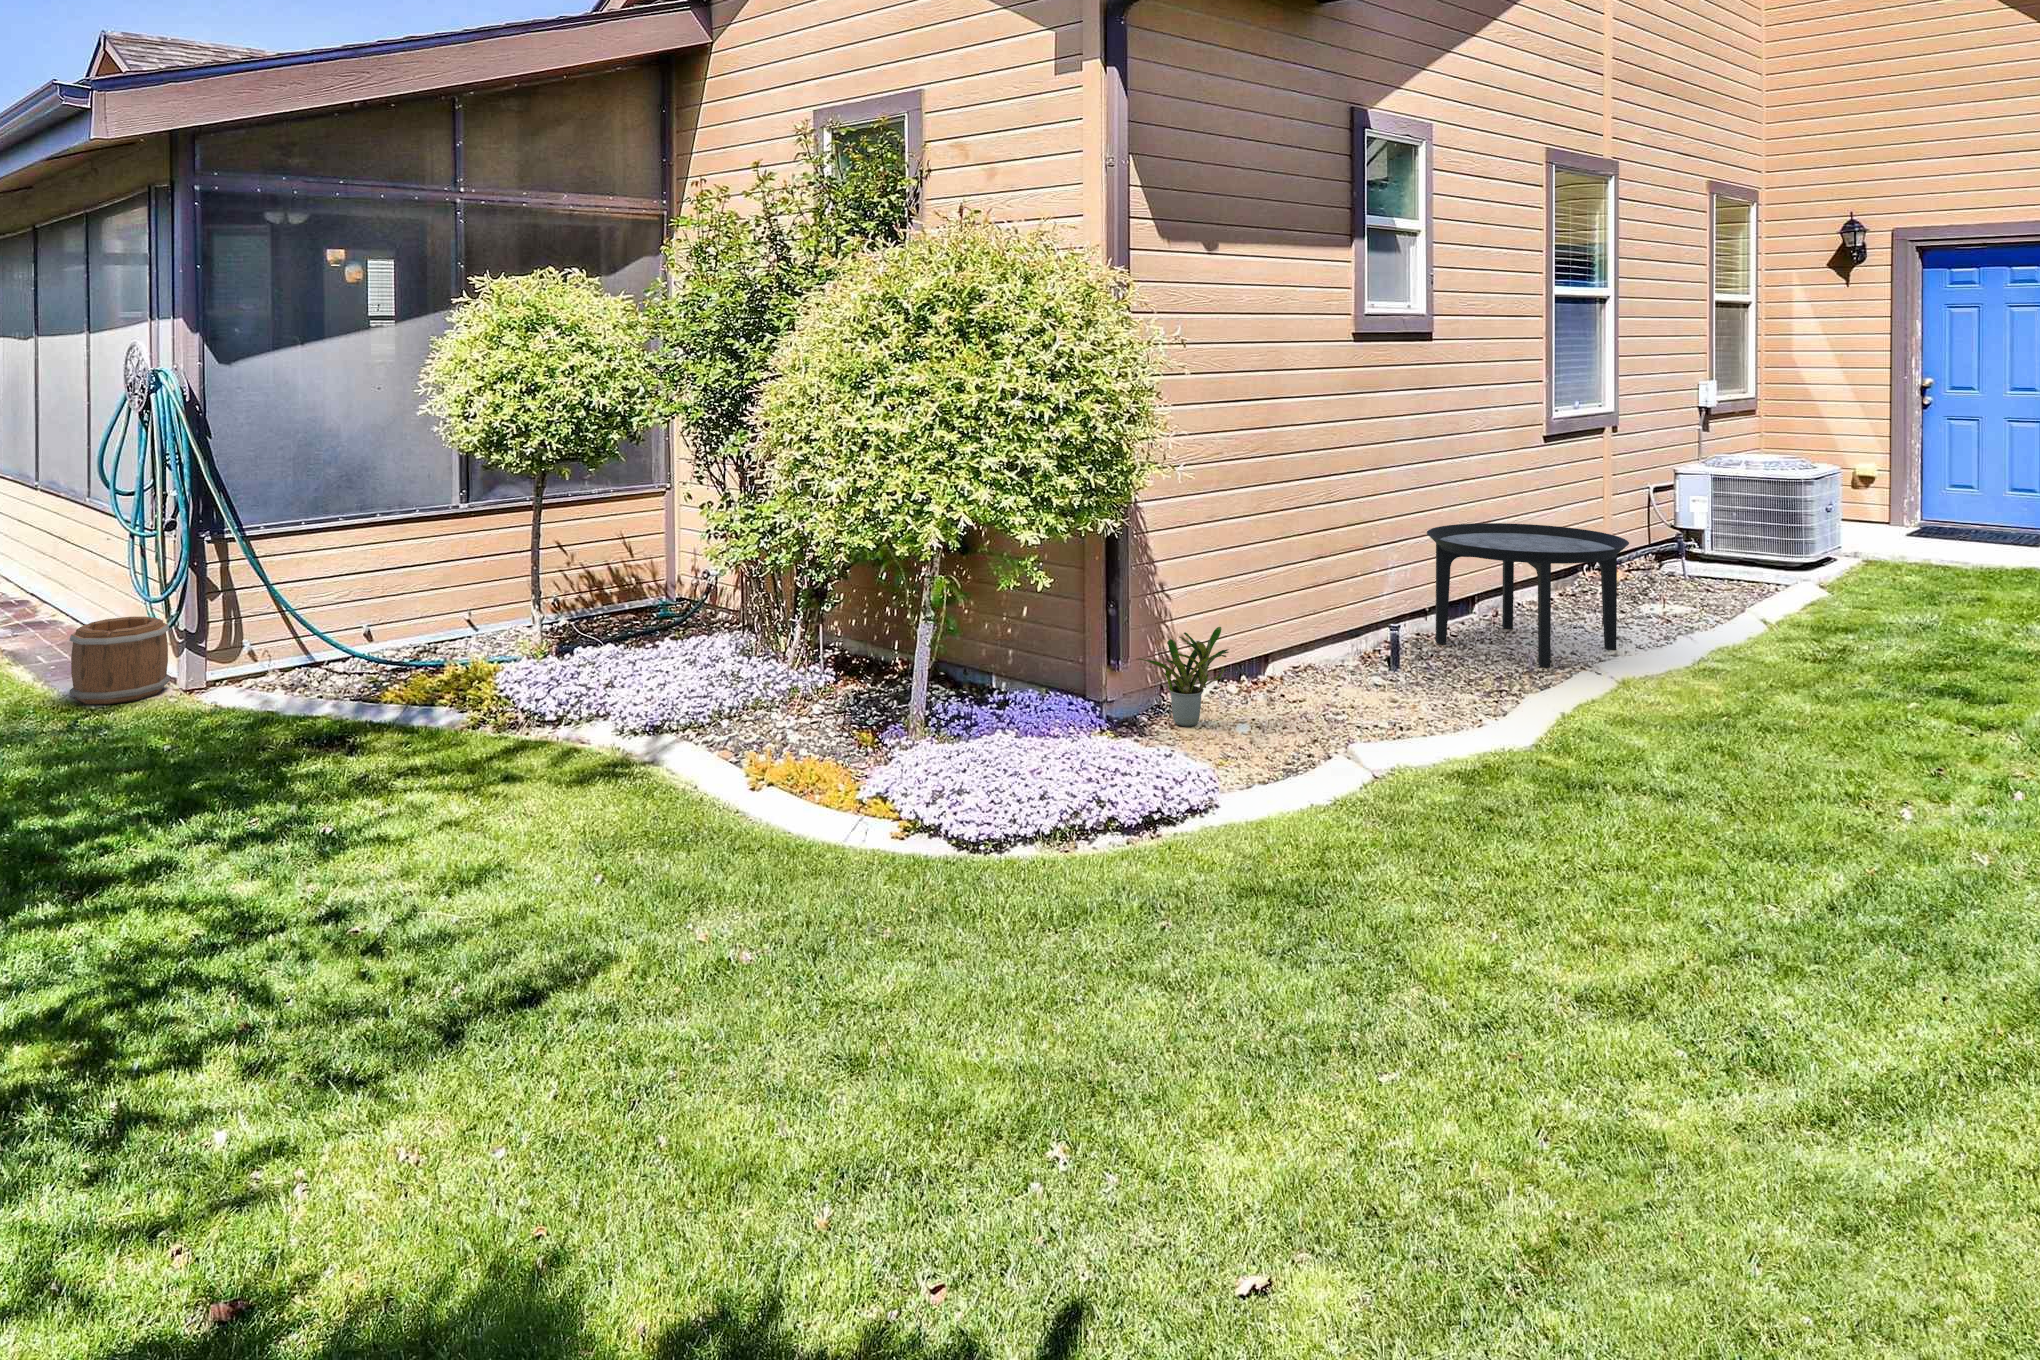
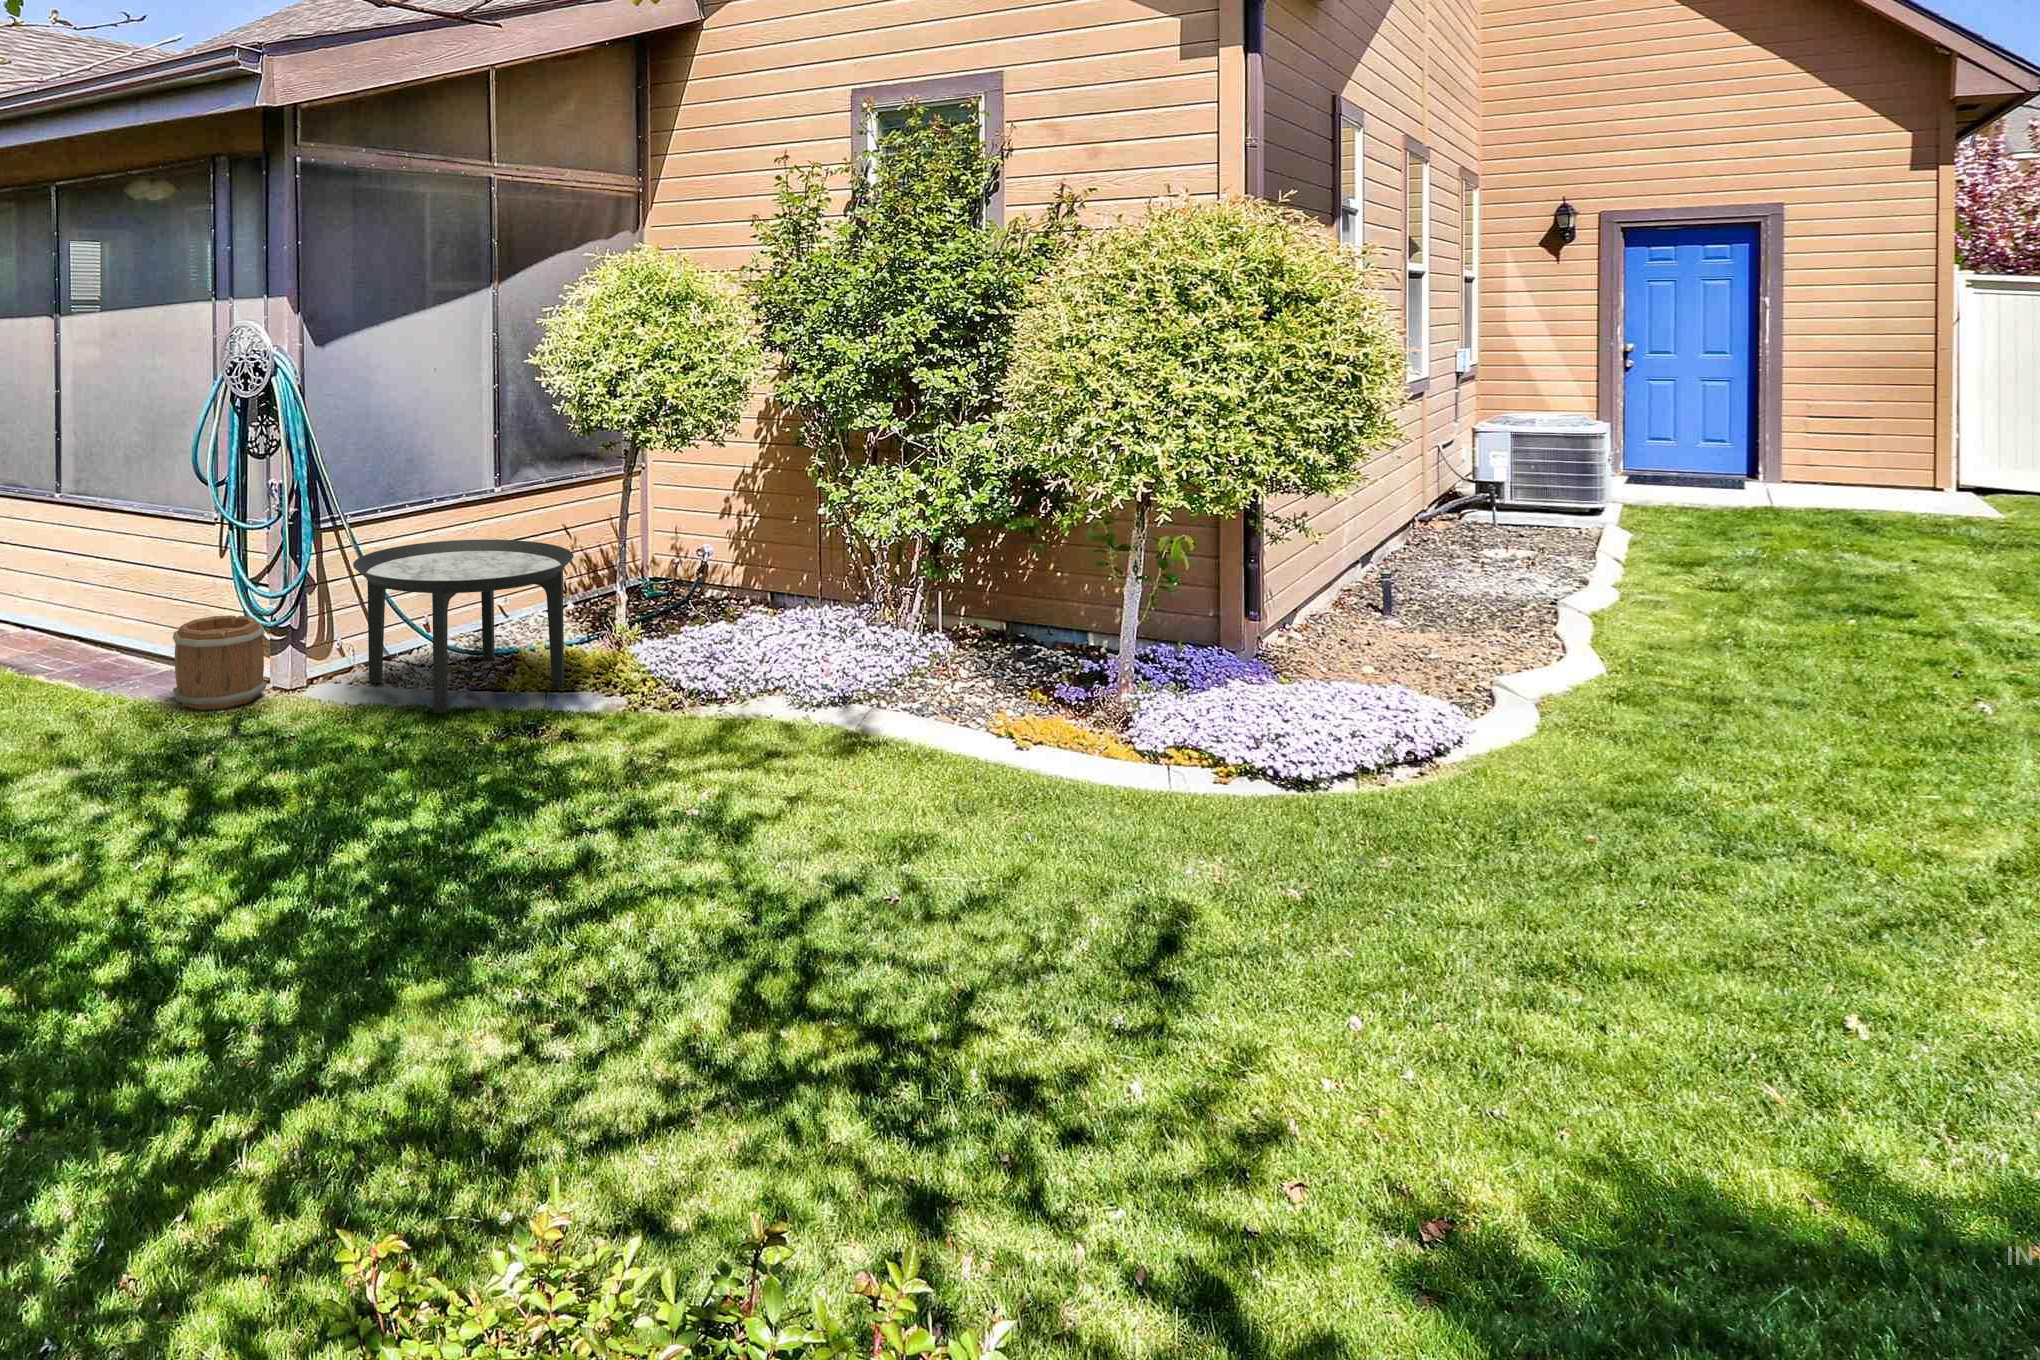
round table: present [1427,523,1629,667] -> present [353,539,574,713]
potted plant: present [1138,627,1229,727] -> none [1270,574,1355,666]

